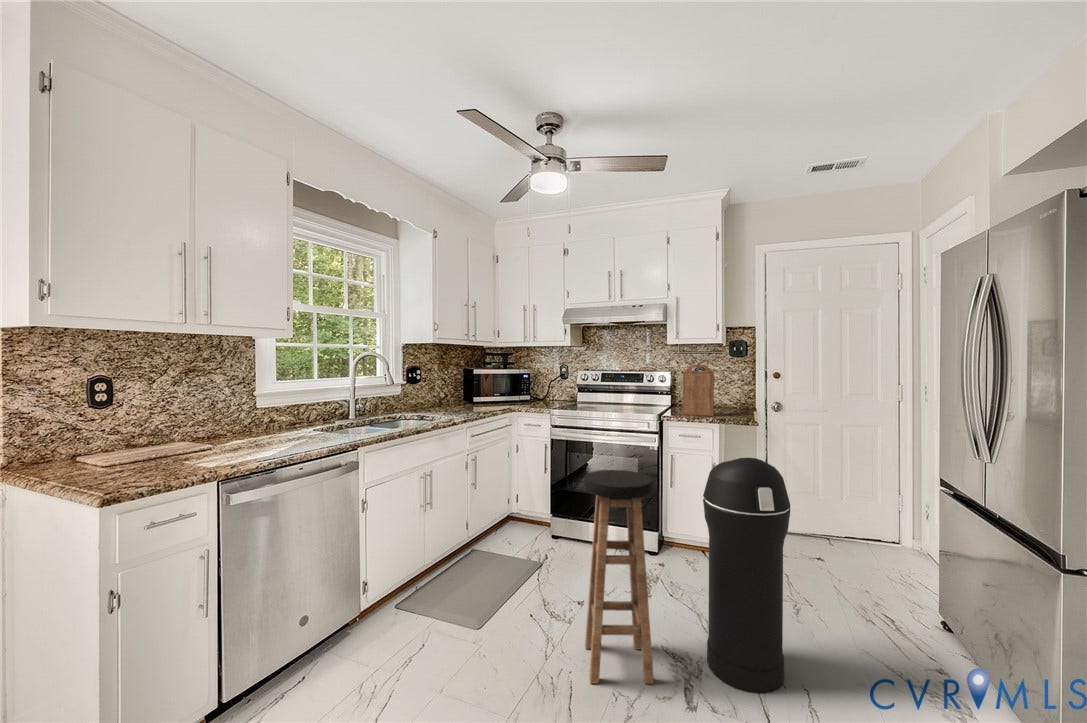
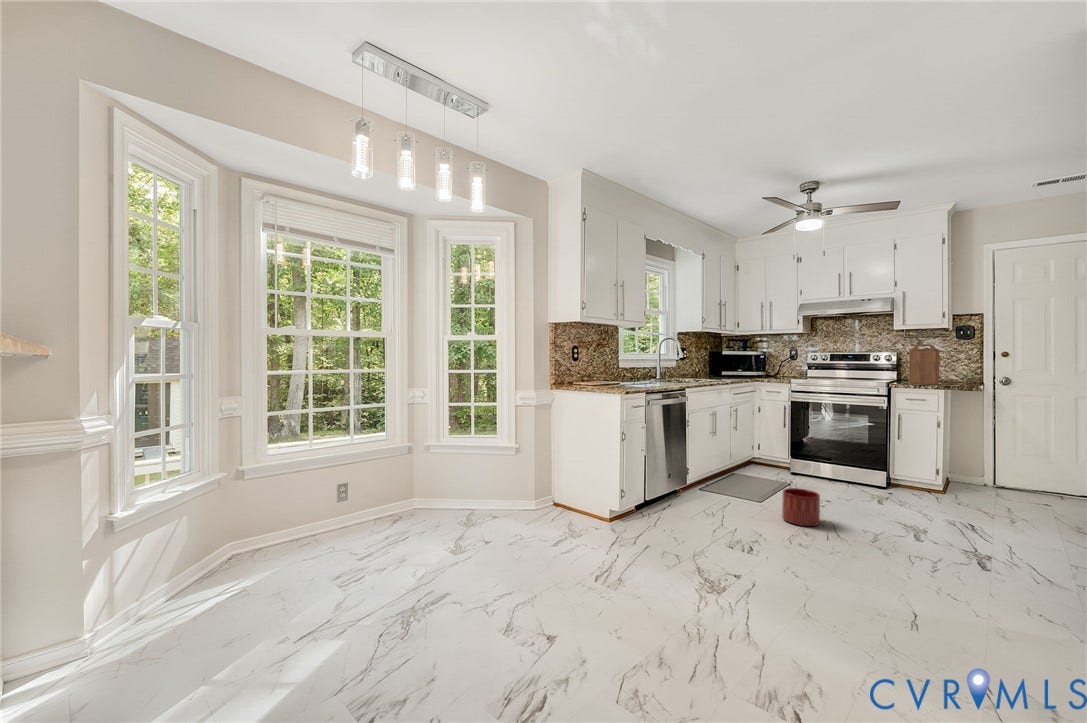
trash can: present [703,458,790,693] -> none [929,397,1000,544]
bar stool: present [583,470,654,684] -> none [838,406,892,532]
planter: none [495,616,551,698] -> present [782,488,820,526]

